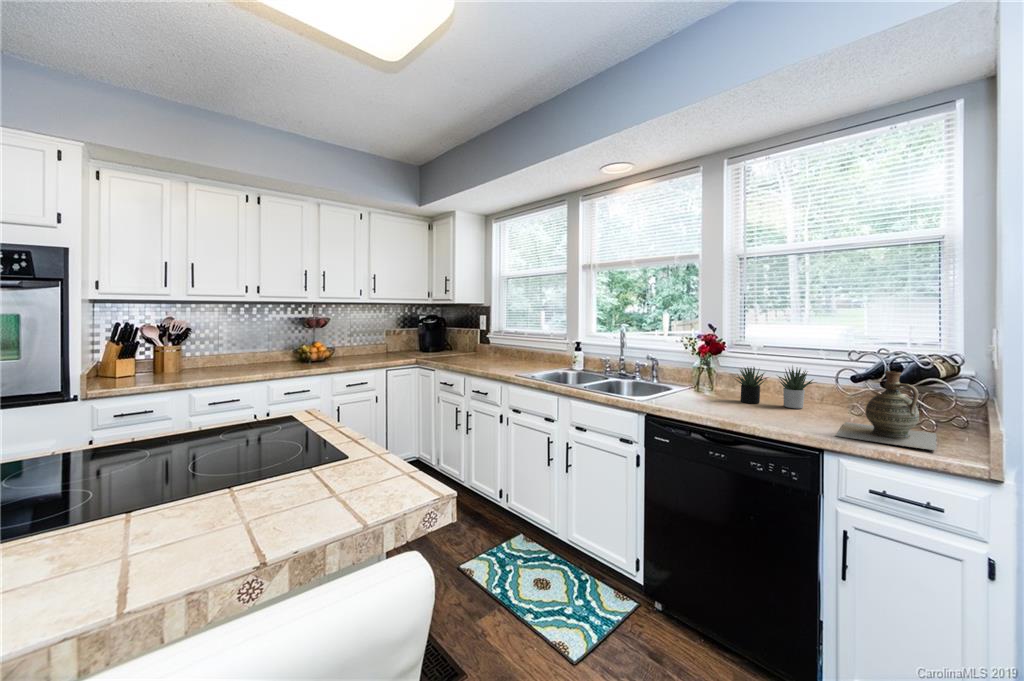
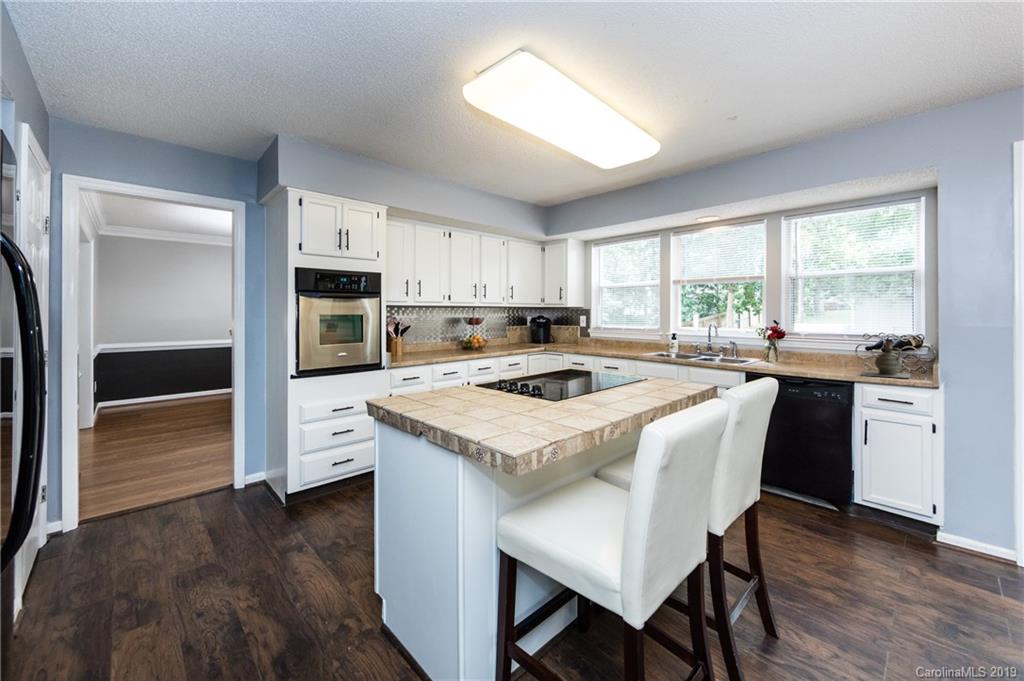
succulent plant: present [735,367,815,408] -> none [793,342,846,367]

